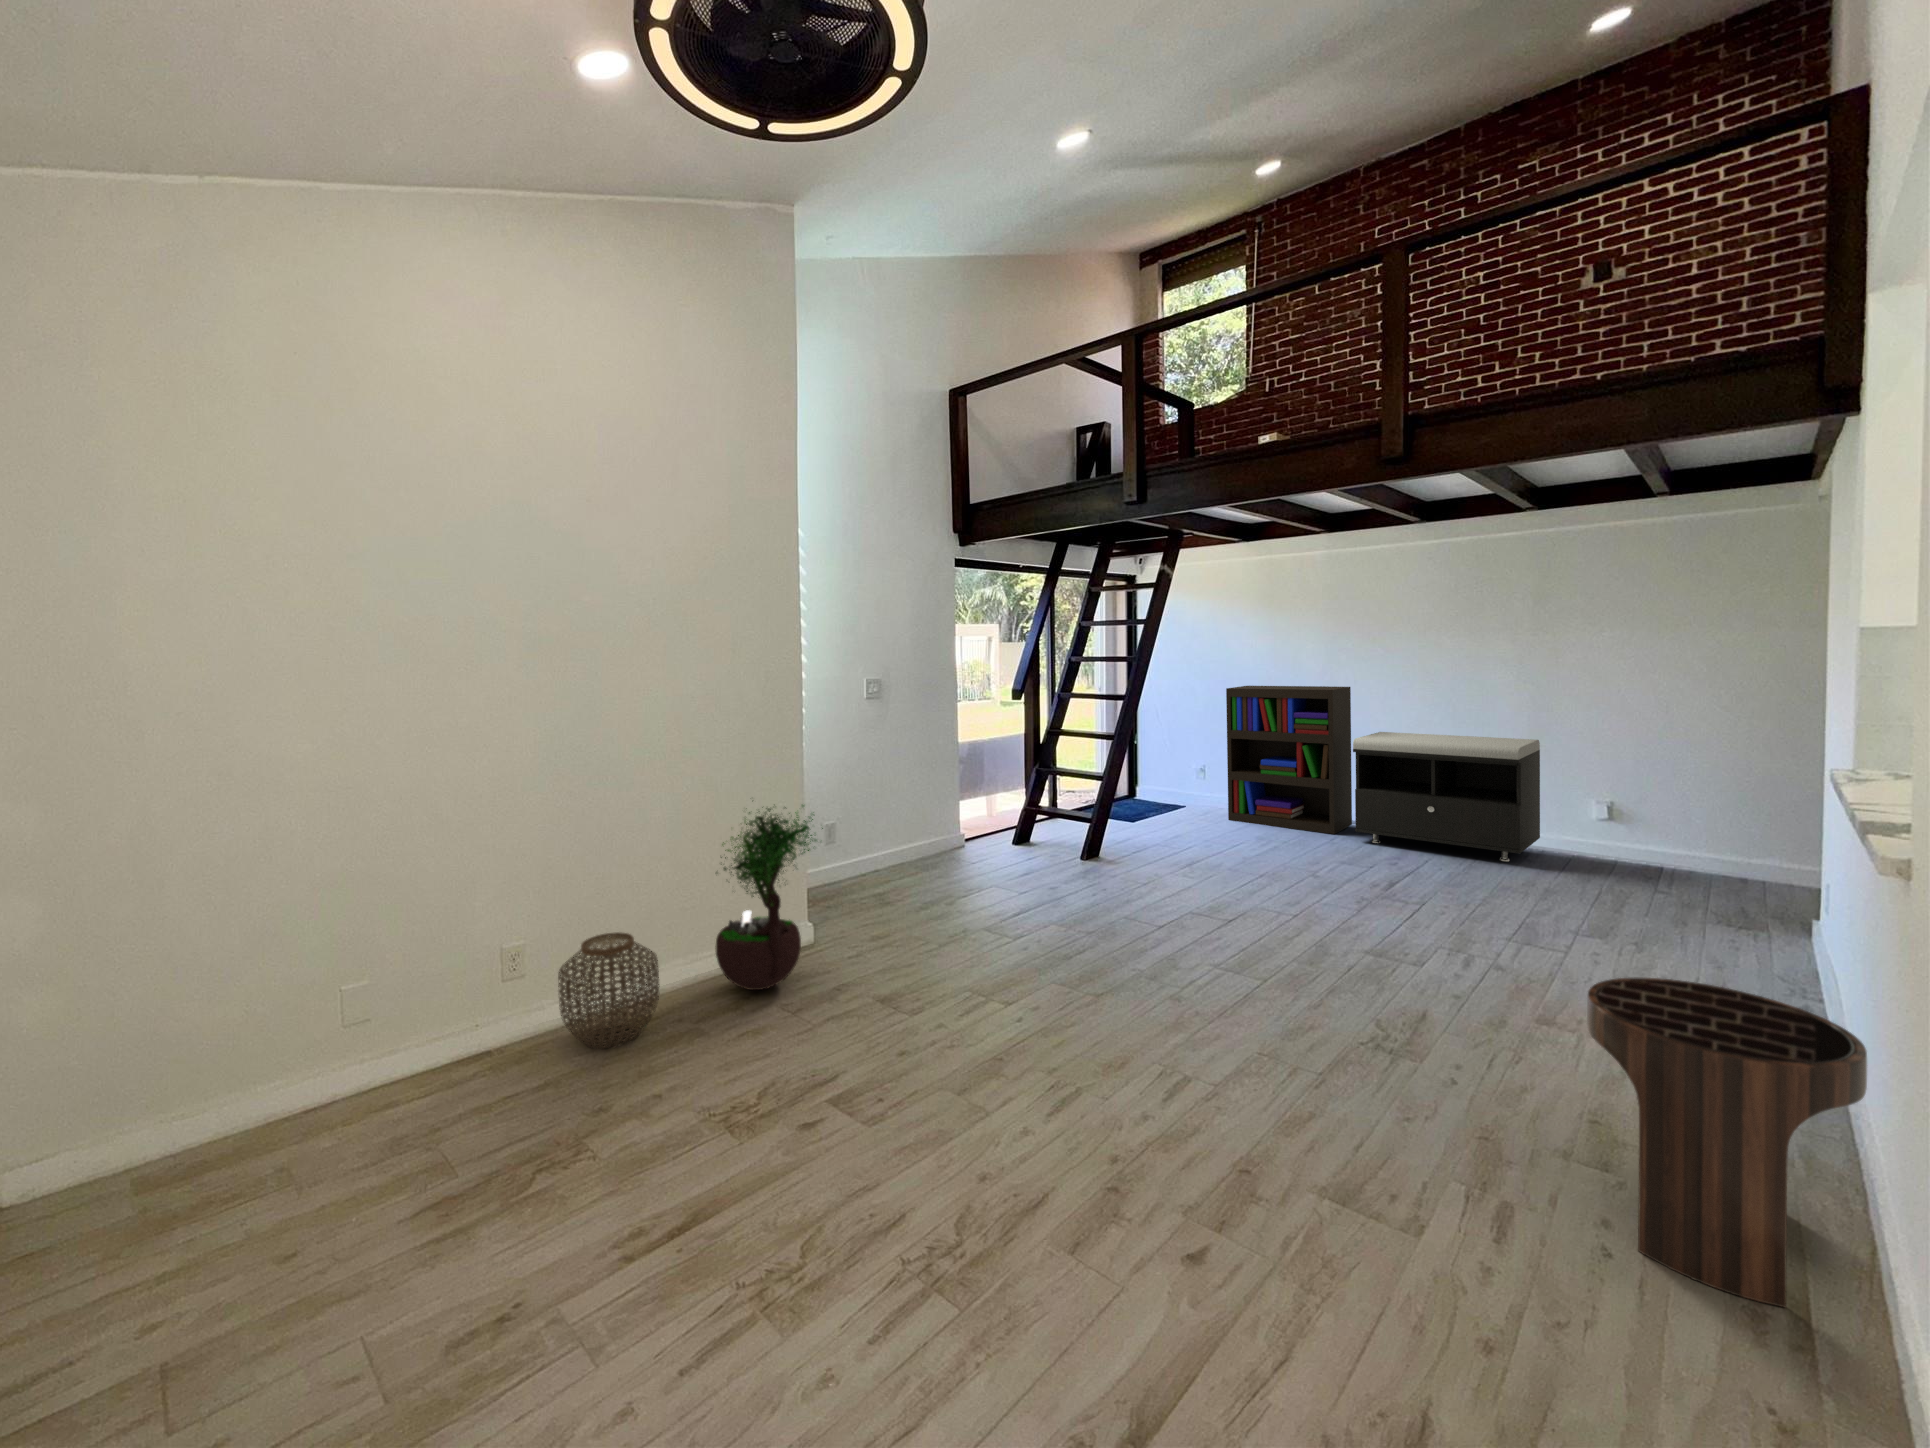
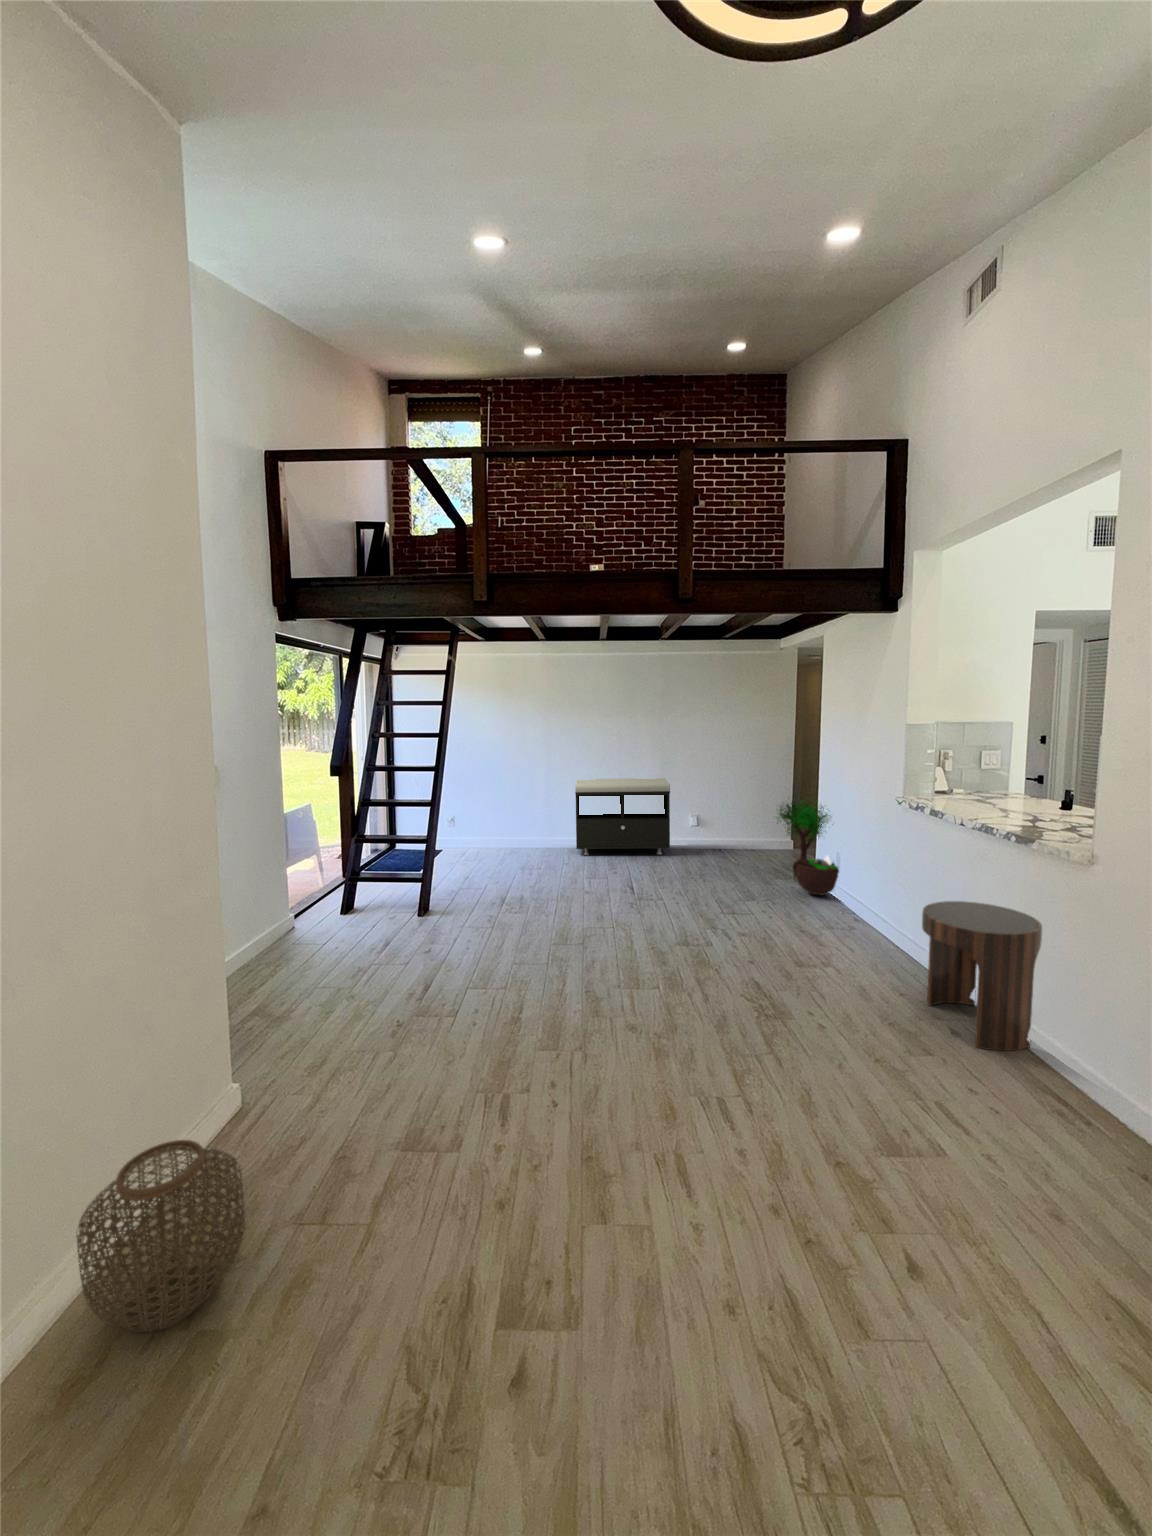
bookshelf: present [1226,686,1352,834] -> none [480,749,559,854]
potted tree: present [715,805,823,990] -> present [777,800,839,895]

